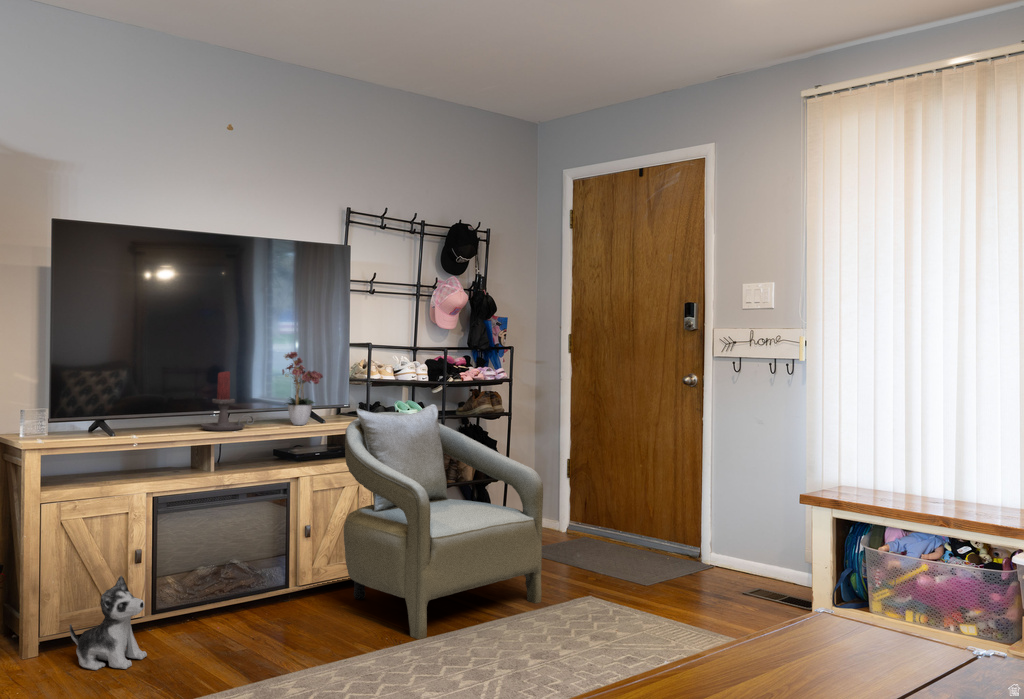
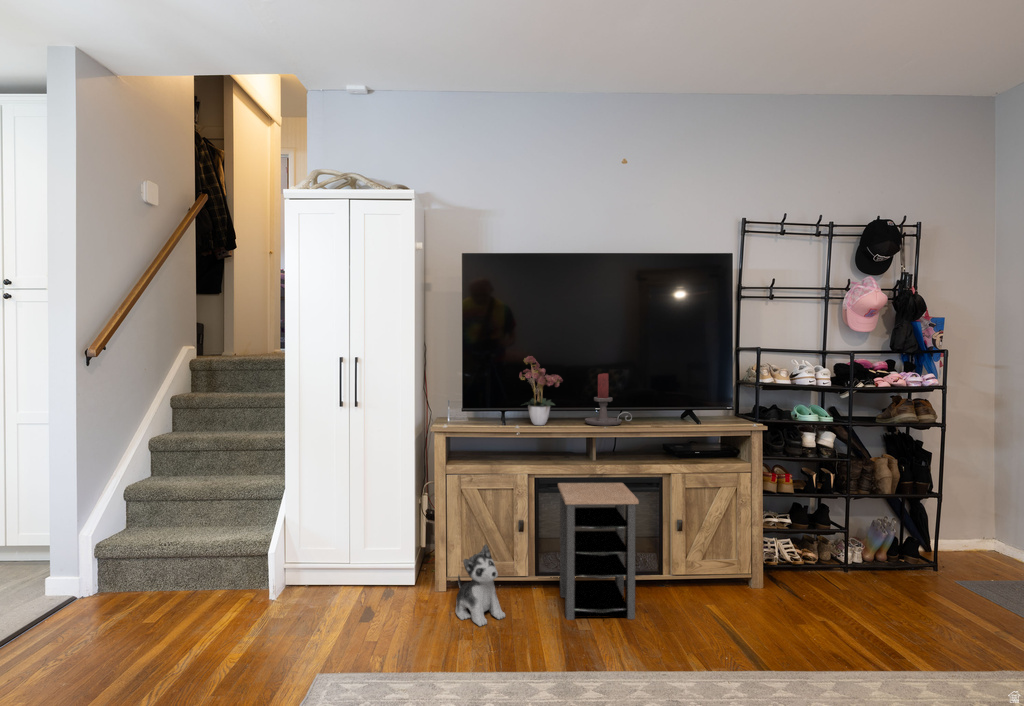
flower arrangement: present [282,352,323,425] -> present [520,356,562,425]
armchair: present [343,404,543,639] -> none [704,411,960,685]
side table: none [183,492,290,643] -> present [558,483,639,620]

